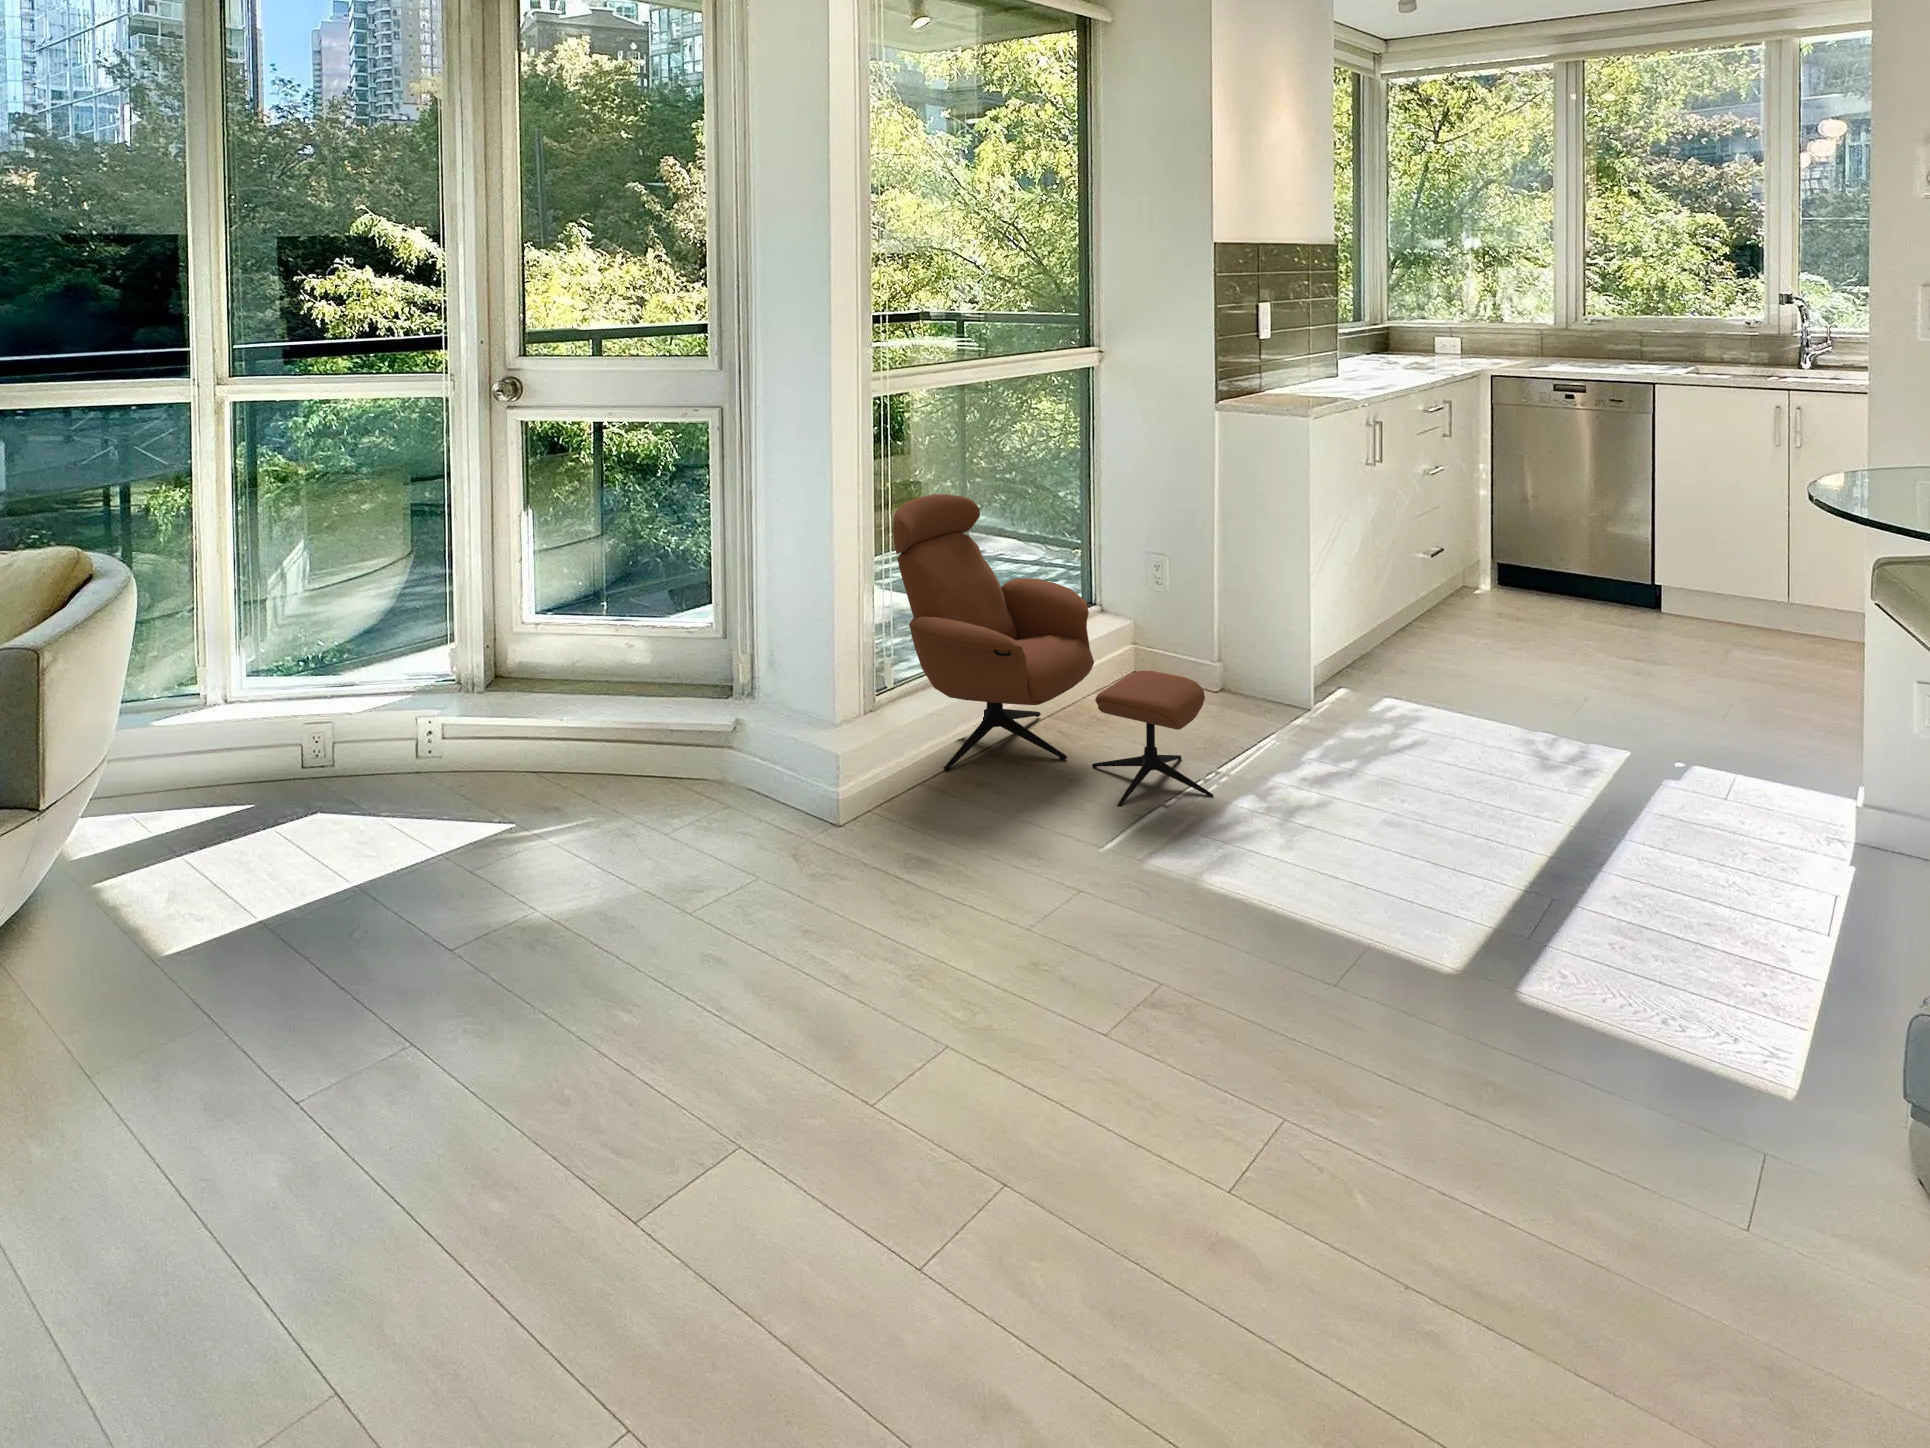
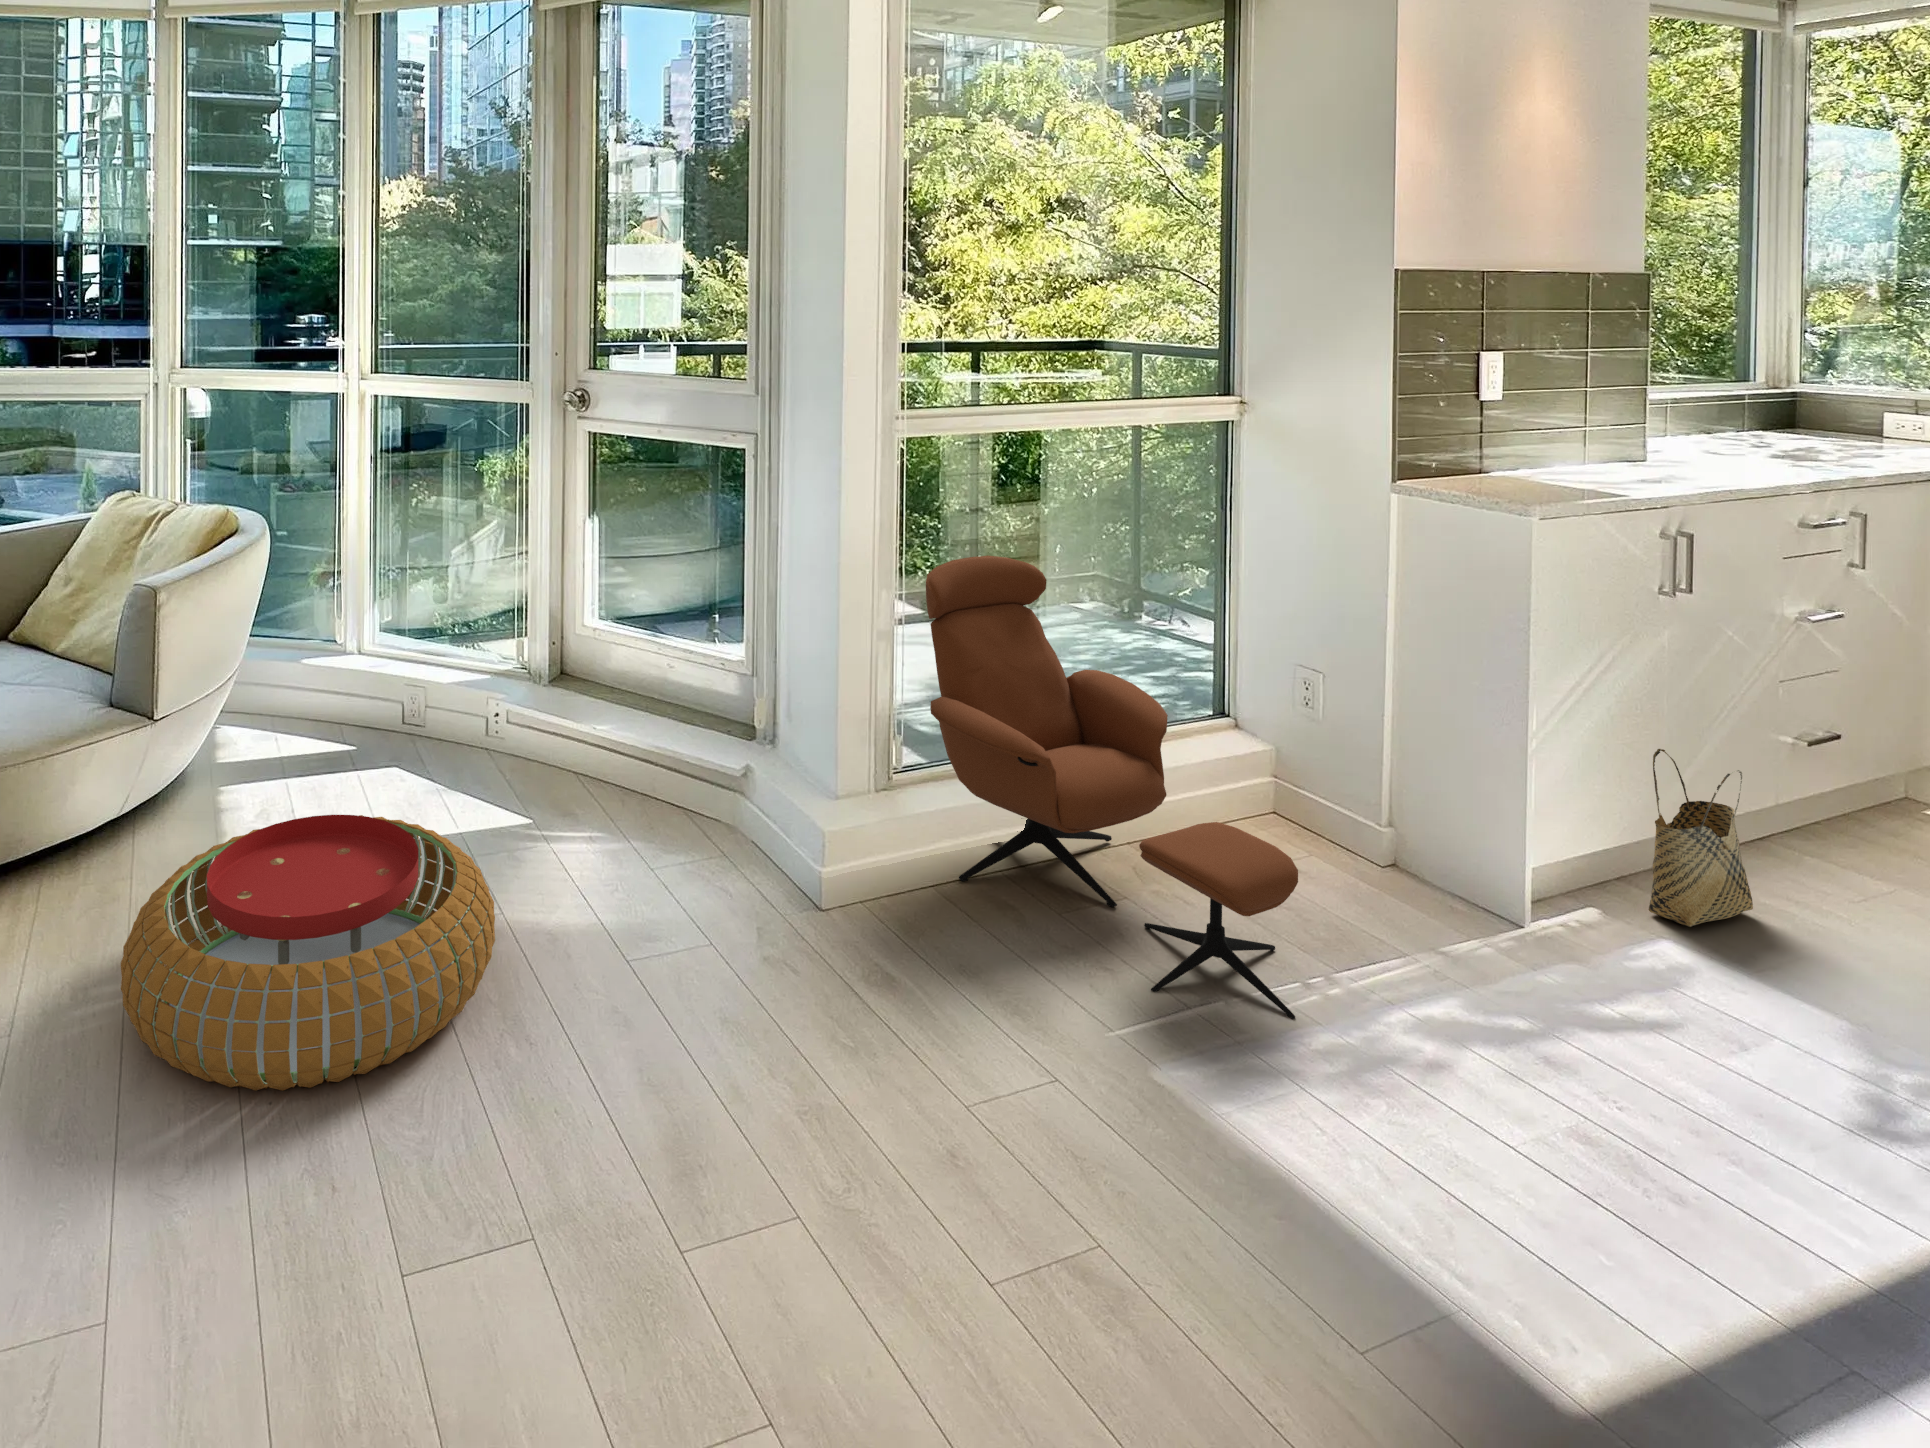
woven basket: none [1370,569,1423,683] -> present [1649,749,1753,927]
pouf: none [146,833,588,1137] -> present [121,815,495,1091]

